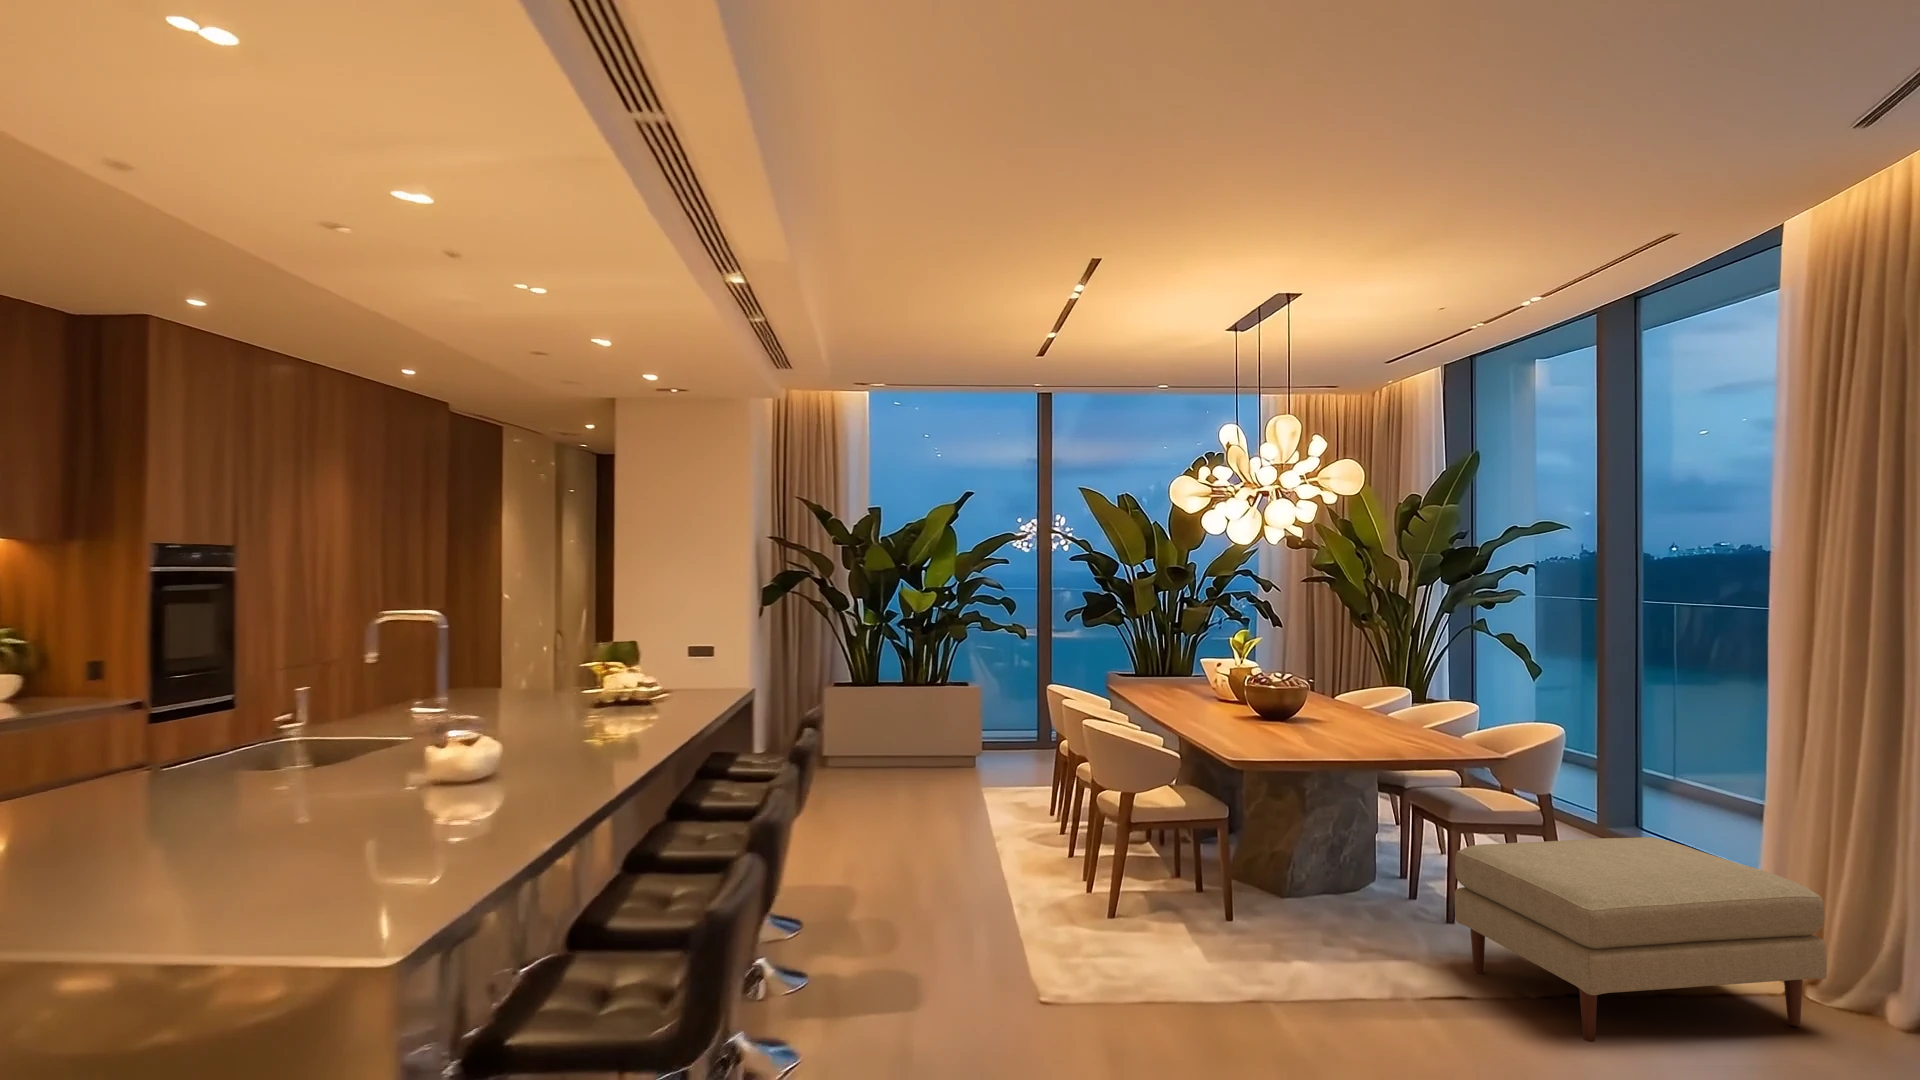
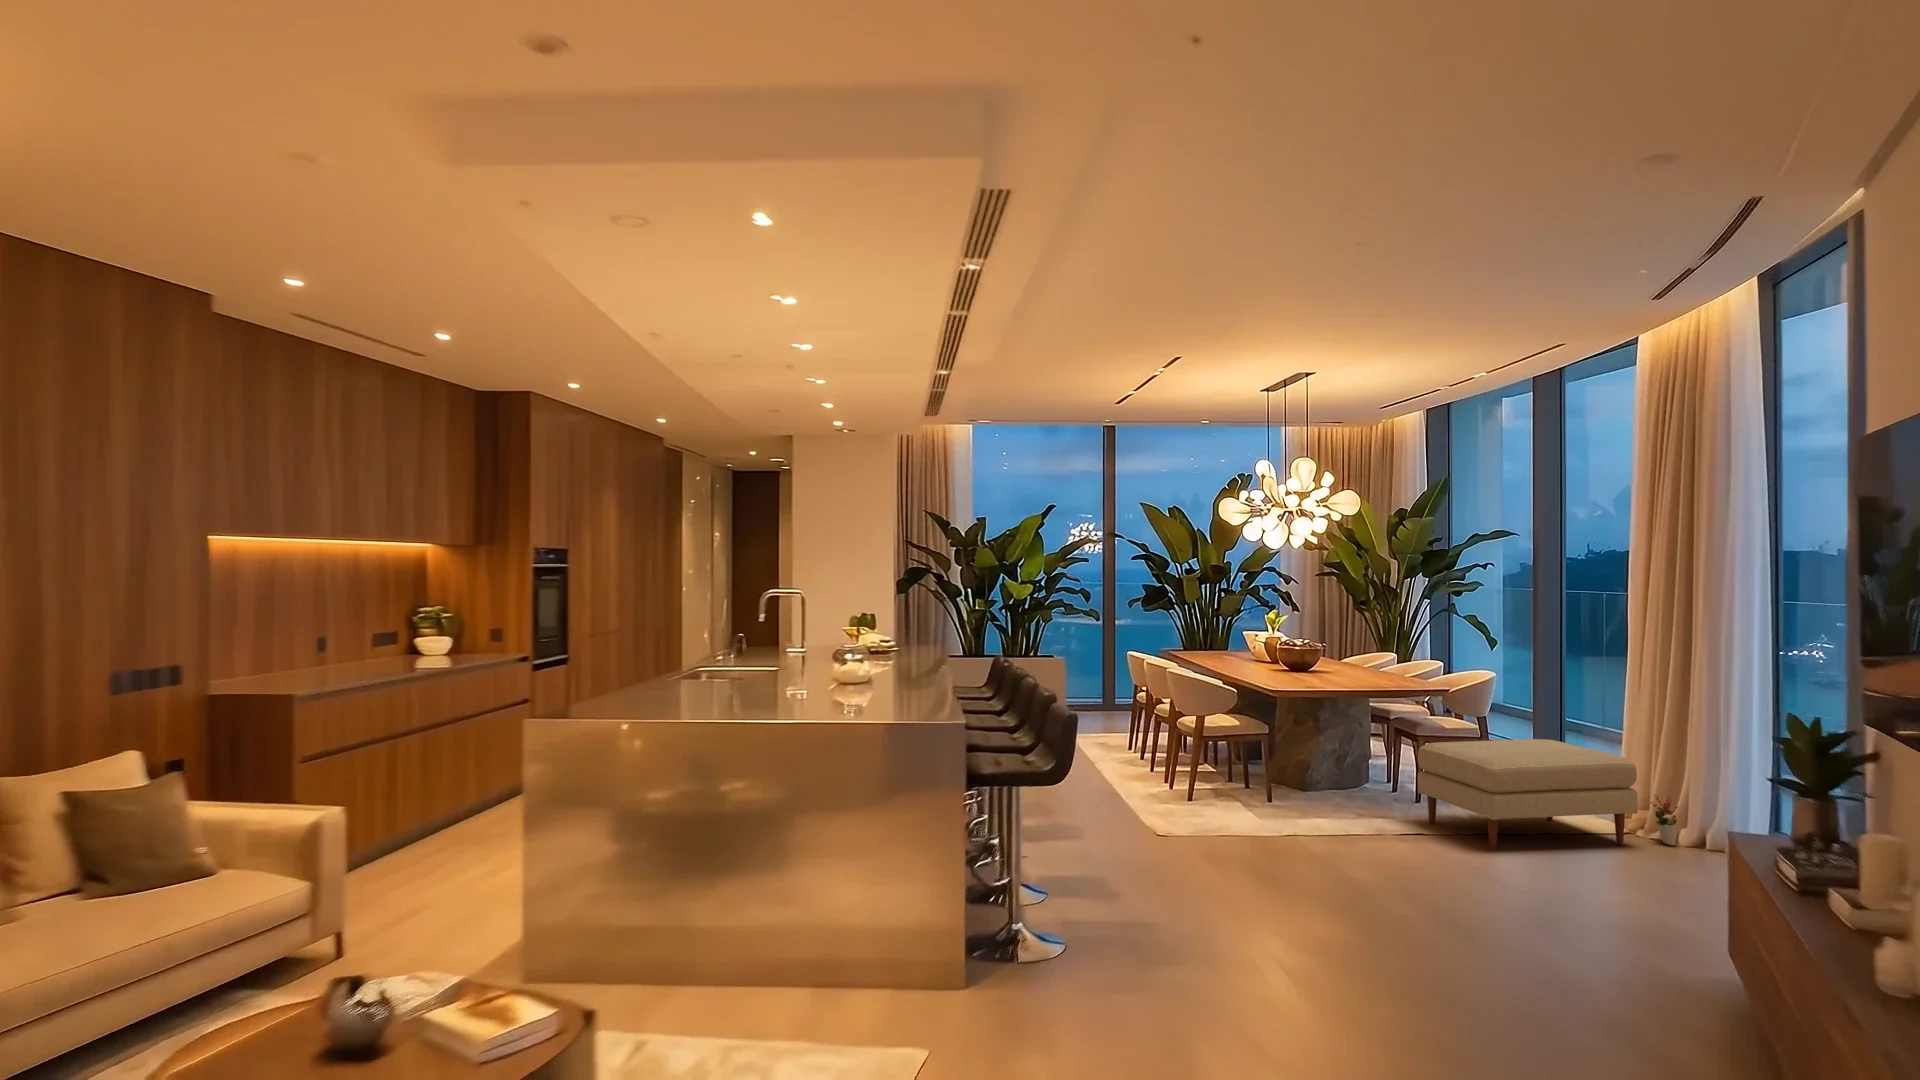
decorative plant: none [1840,943,1891,1030] -> present [1651,795,1678,845]

